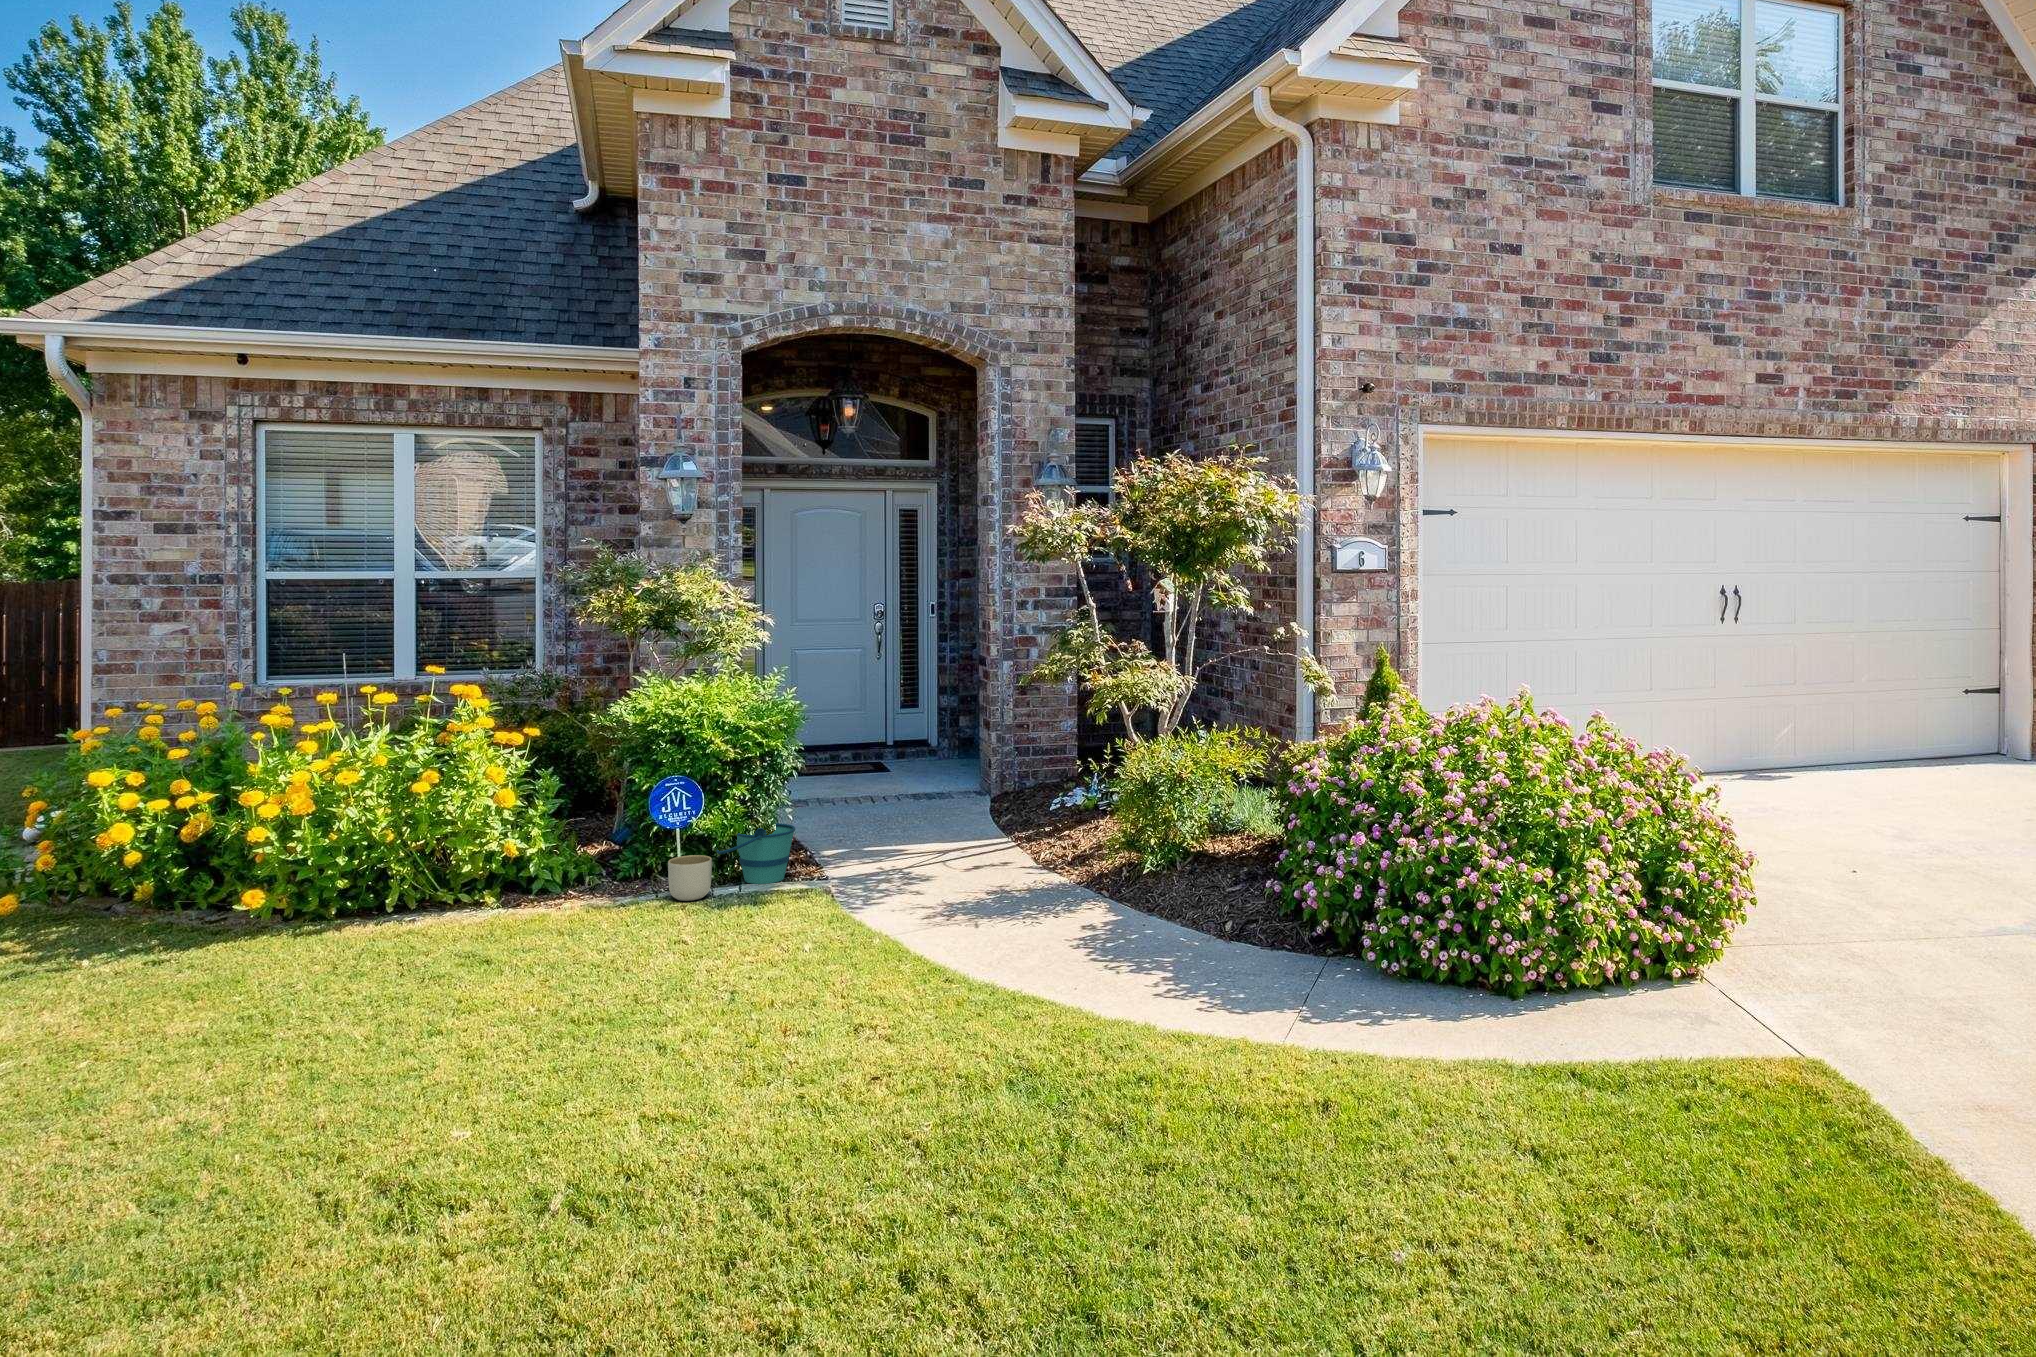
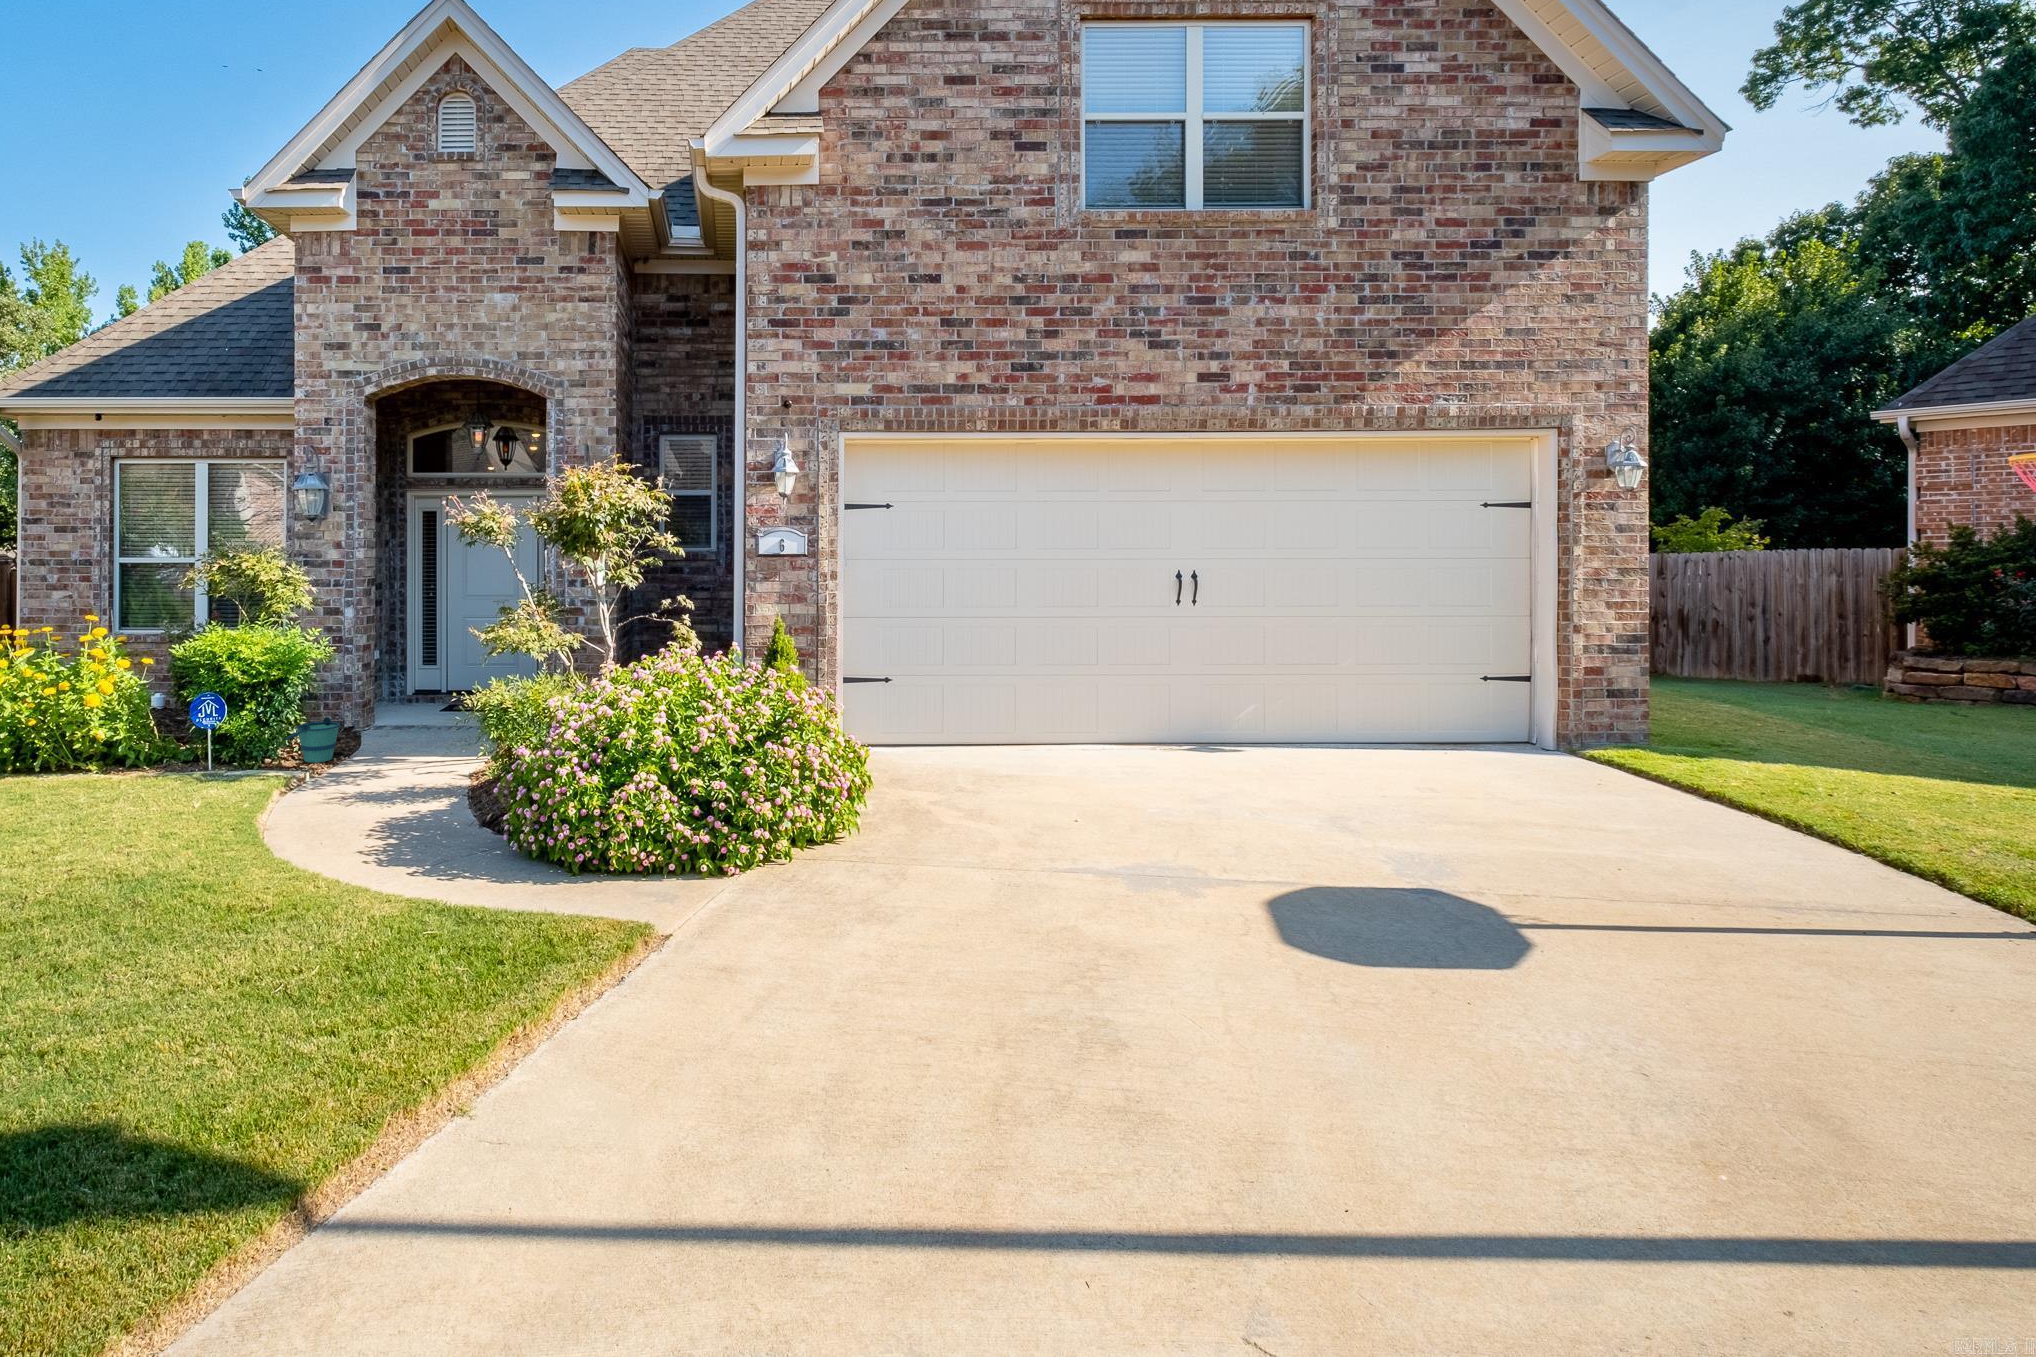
planter: present [668,855,712,901] -> none [237,739,267,769]

